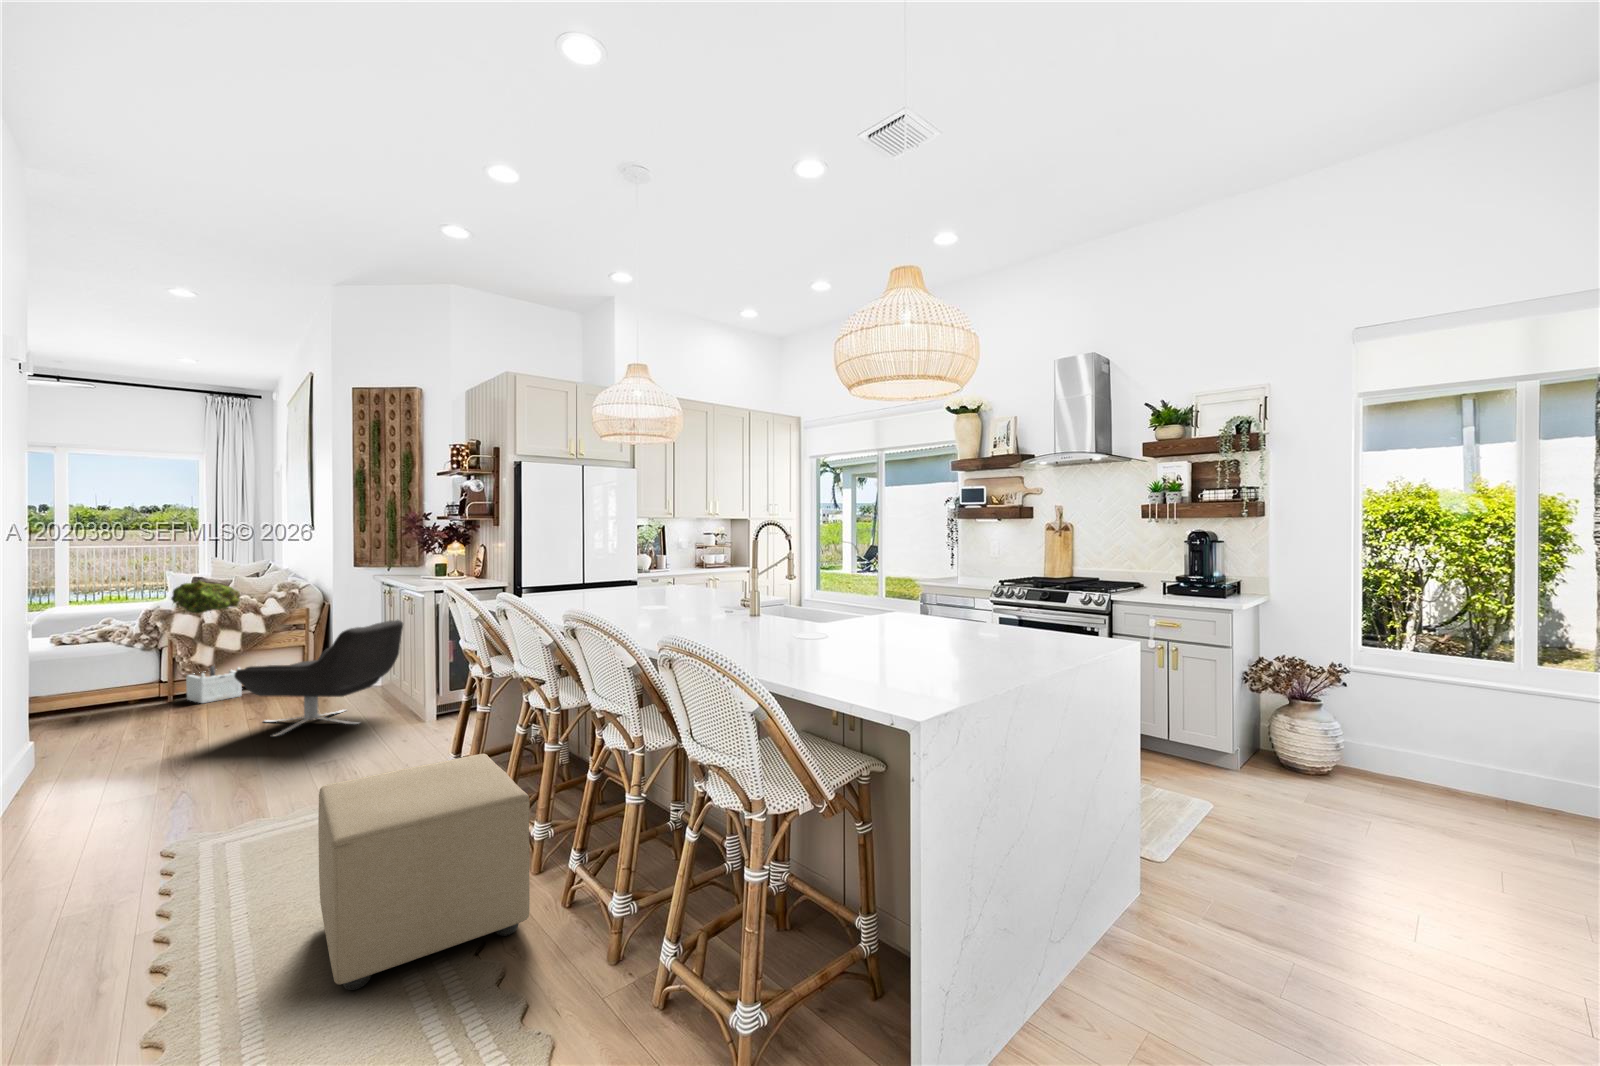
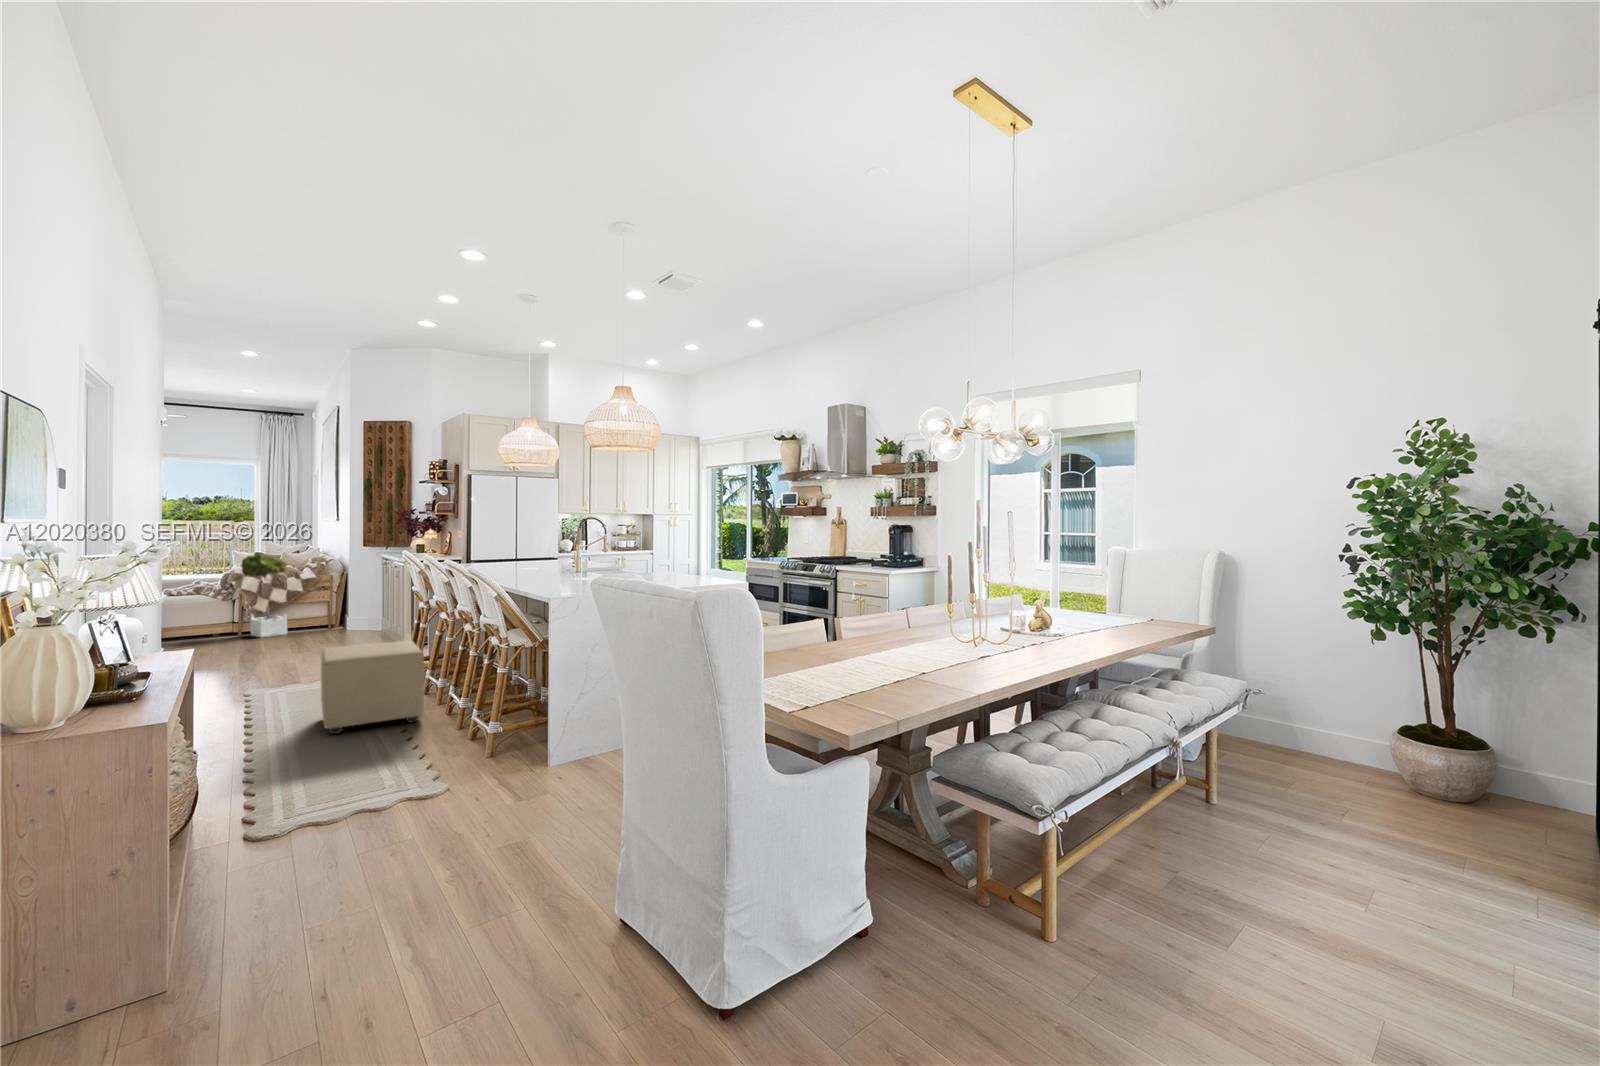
lounge chair: present [234,620,403,736] -> none [282,581,393,653]

